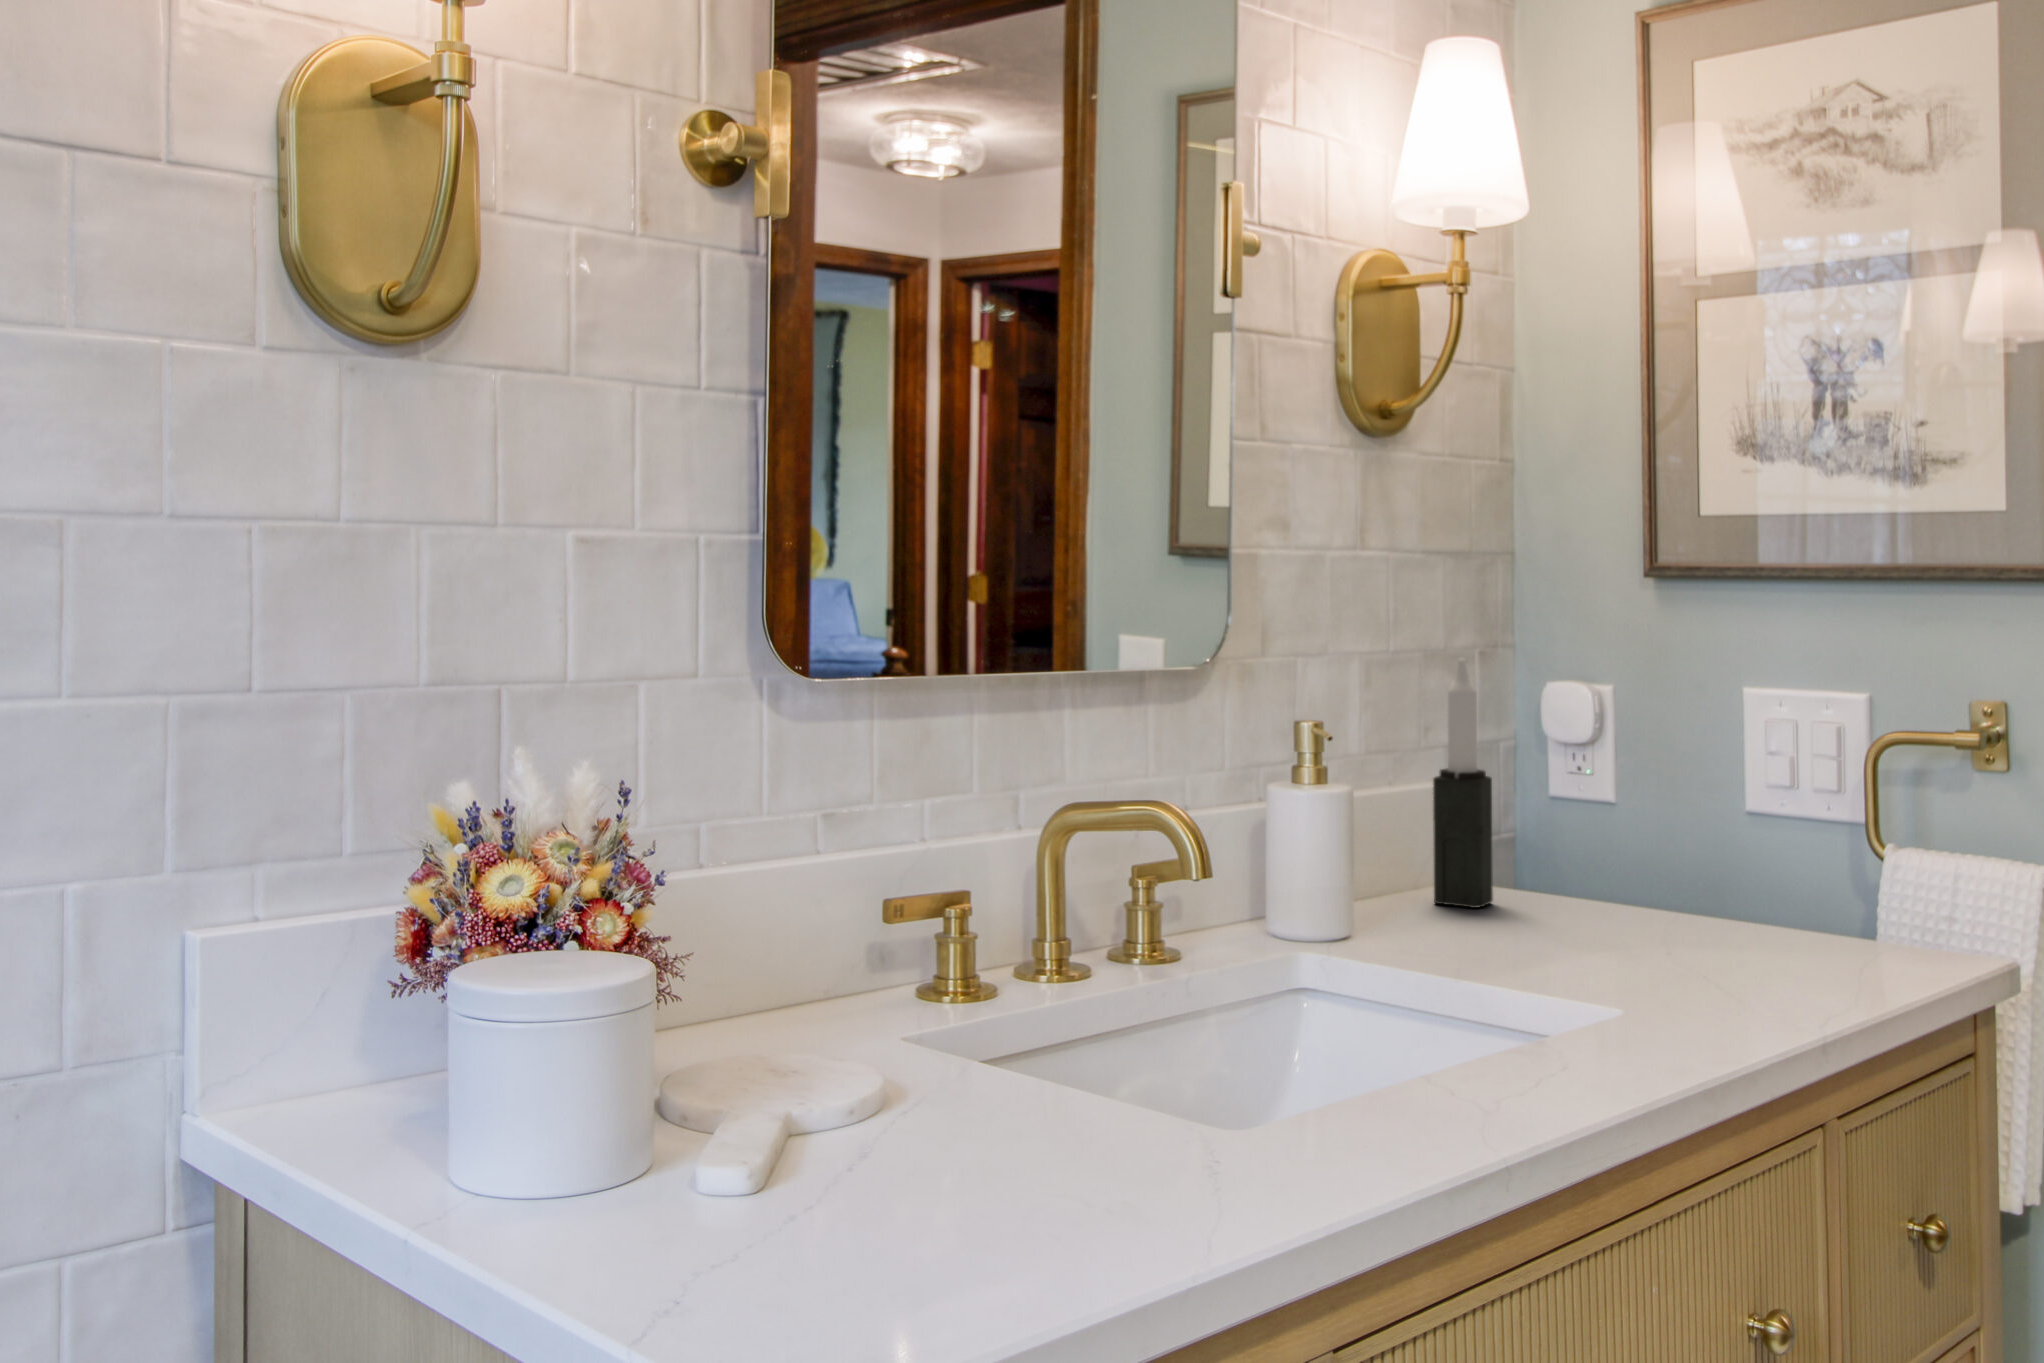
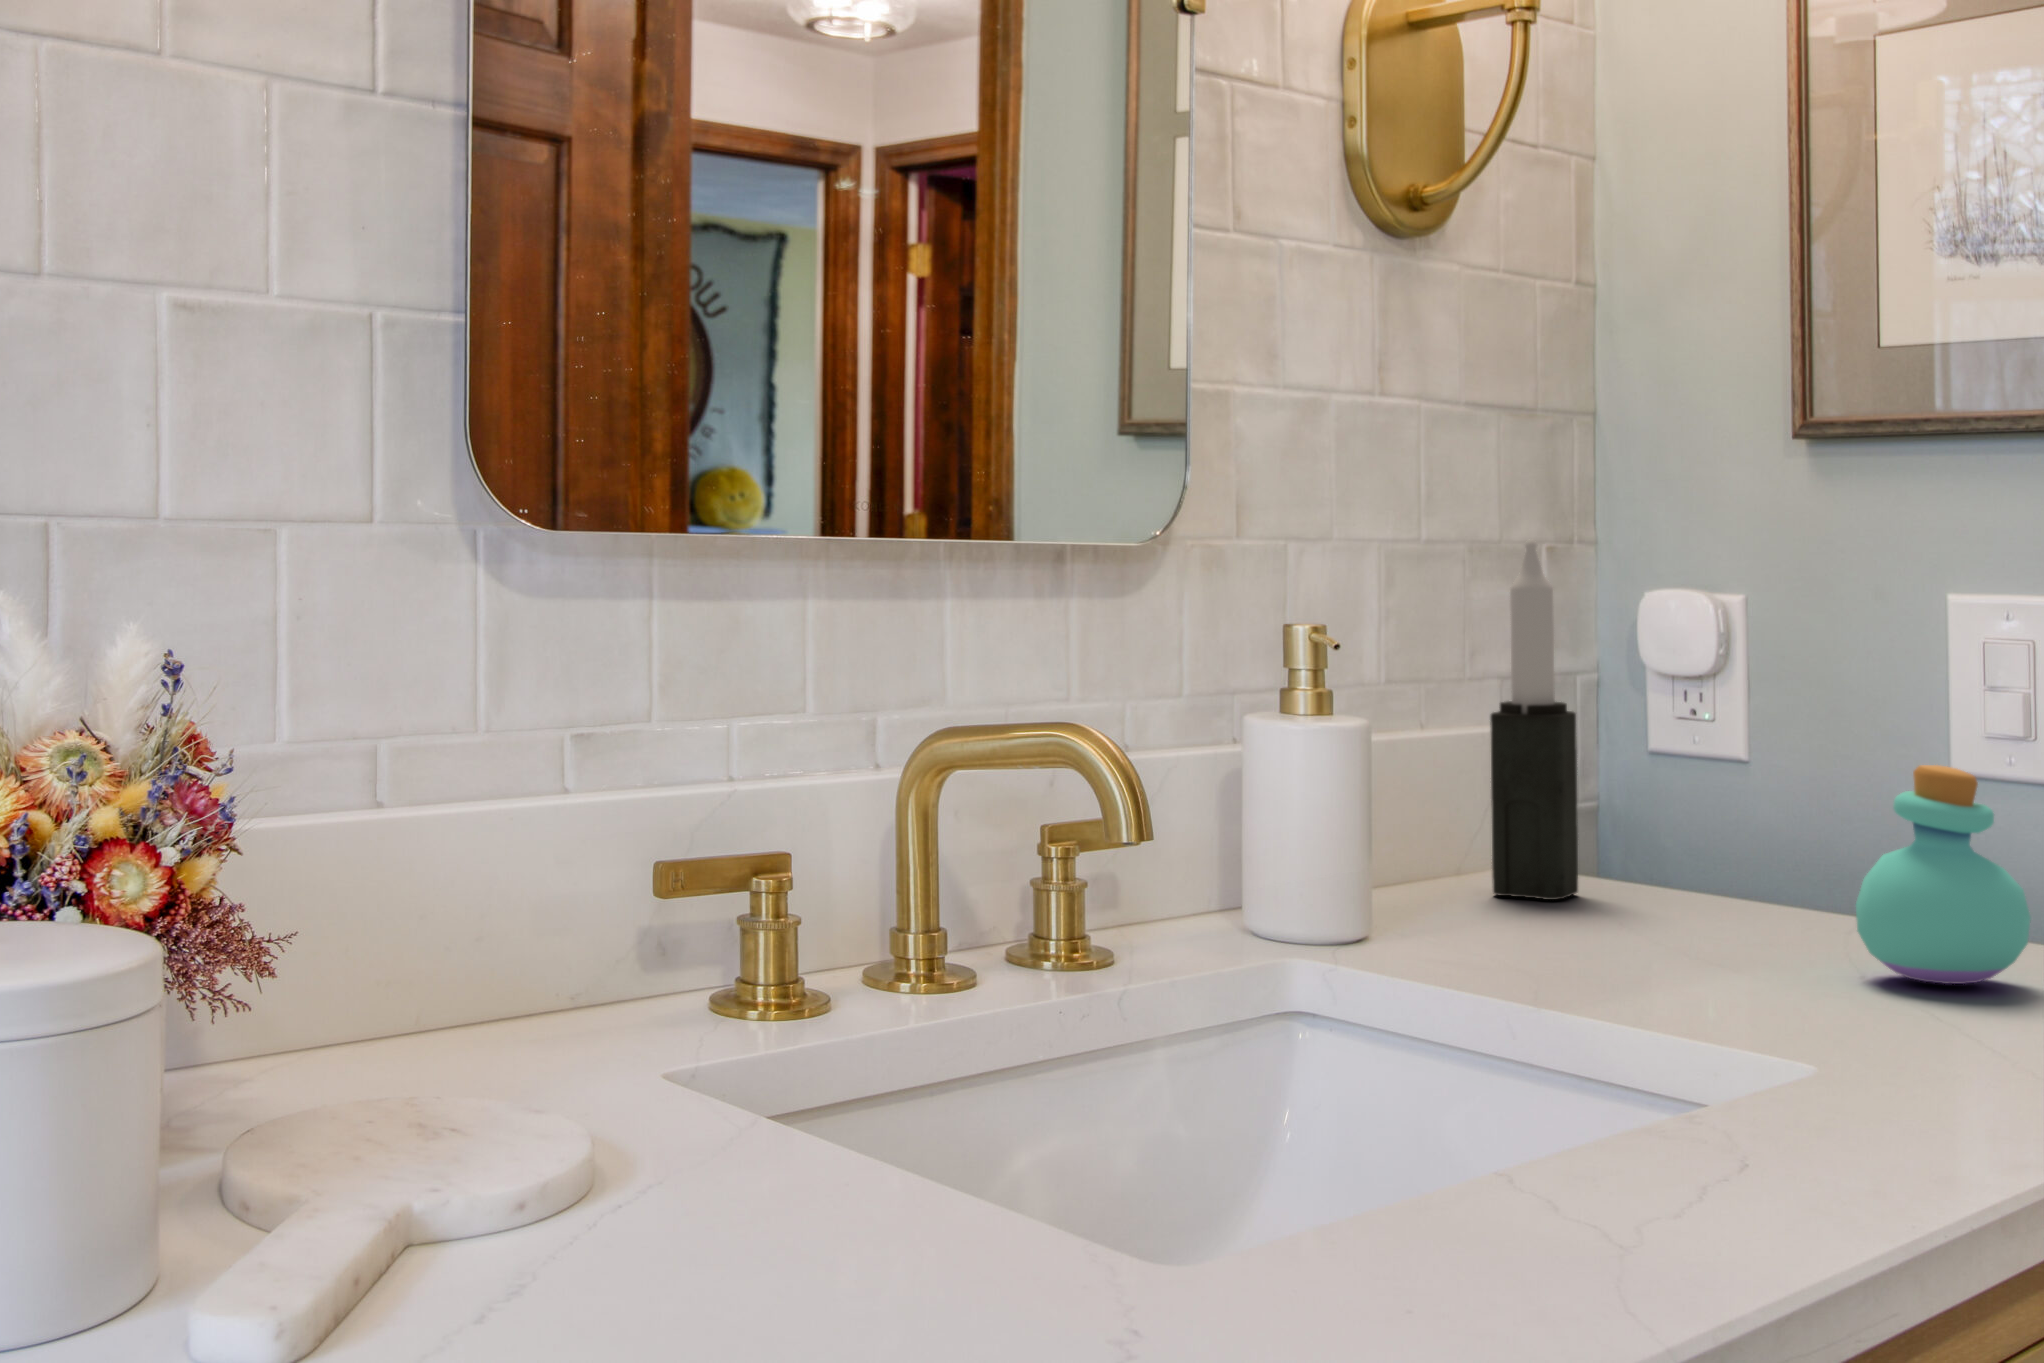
perfume bottle: none [1674,829,1788,976] -> present [1856,765,2031,984]

